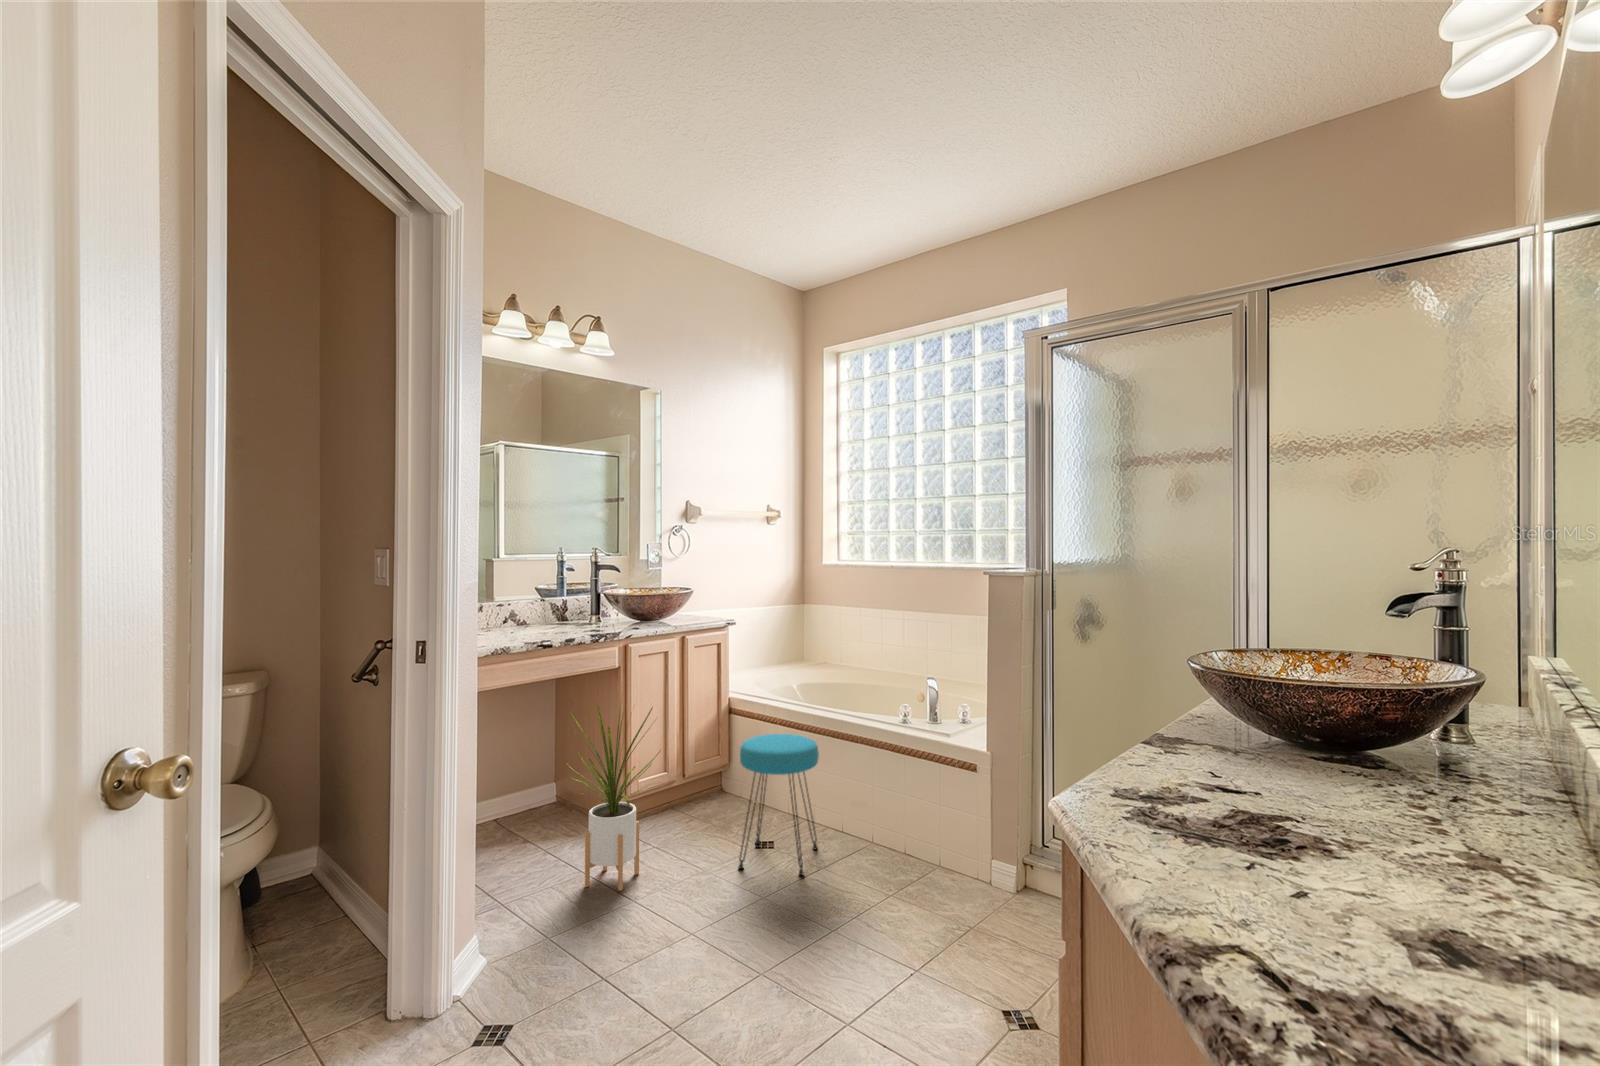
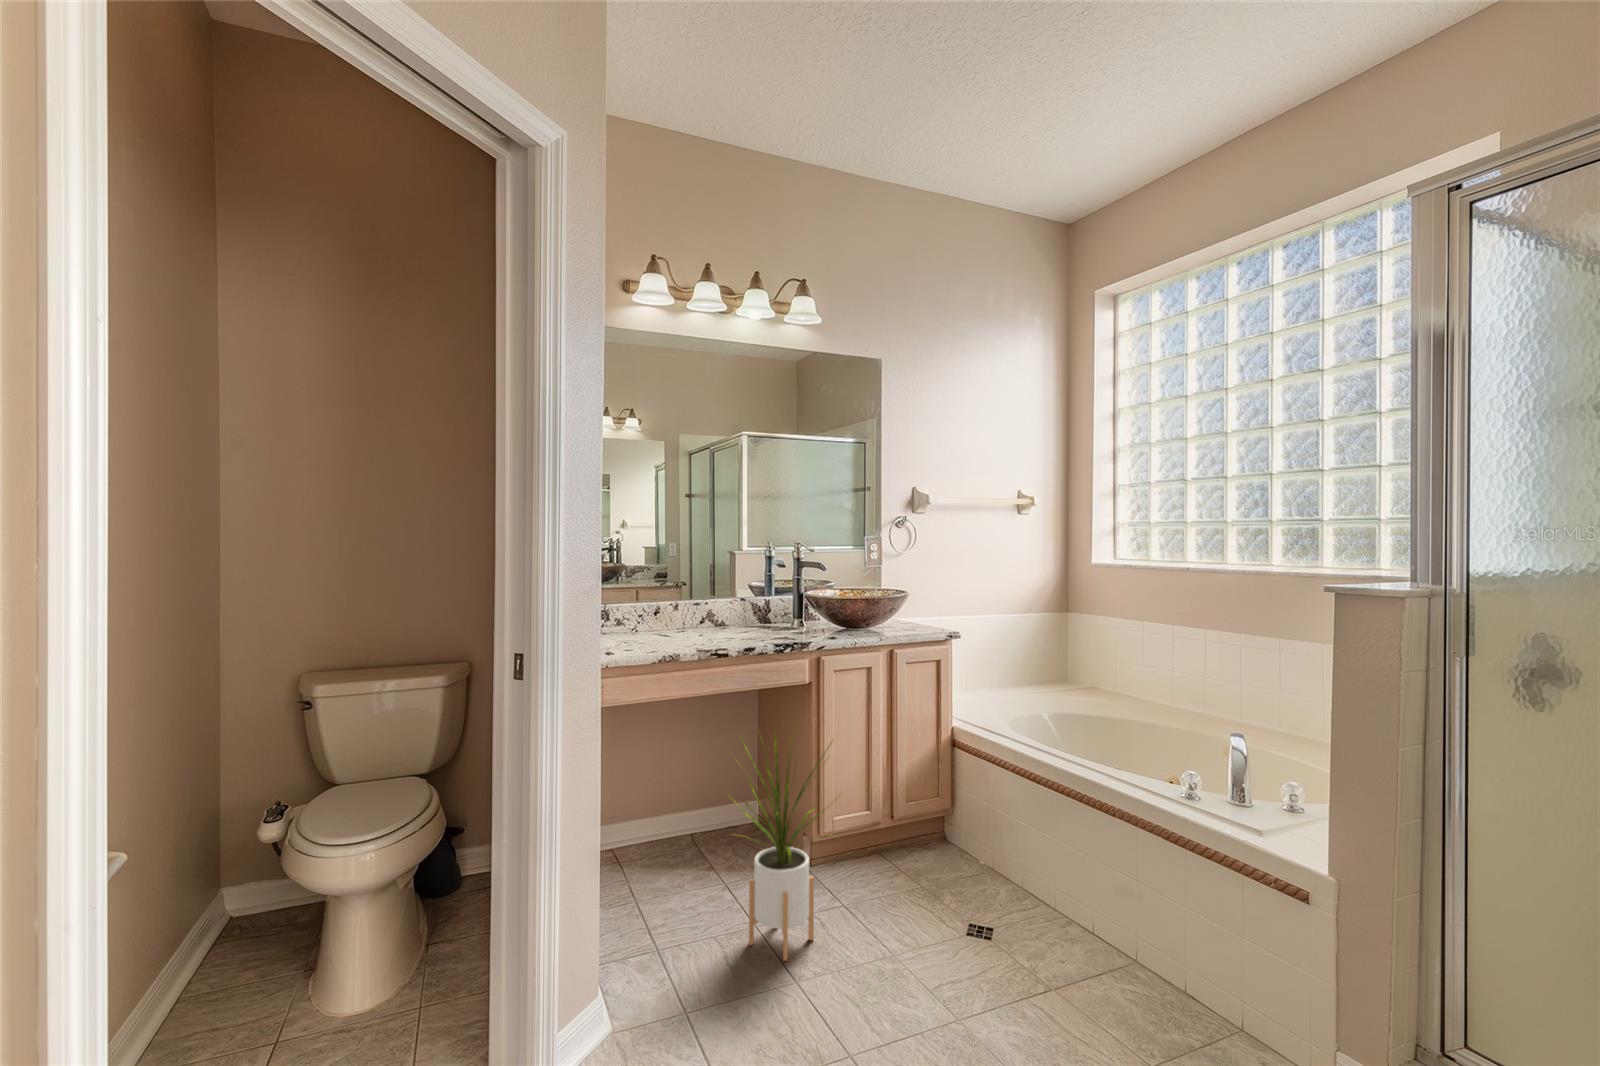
stool: present [738,734,819,875] -> none [935,789,1052,995]

